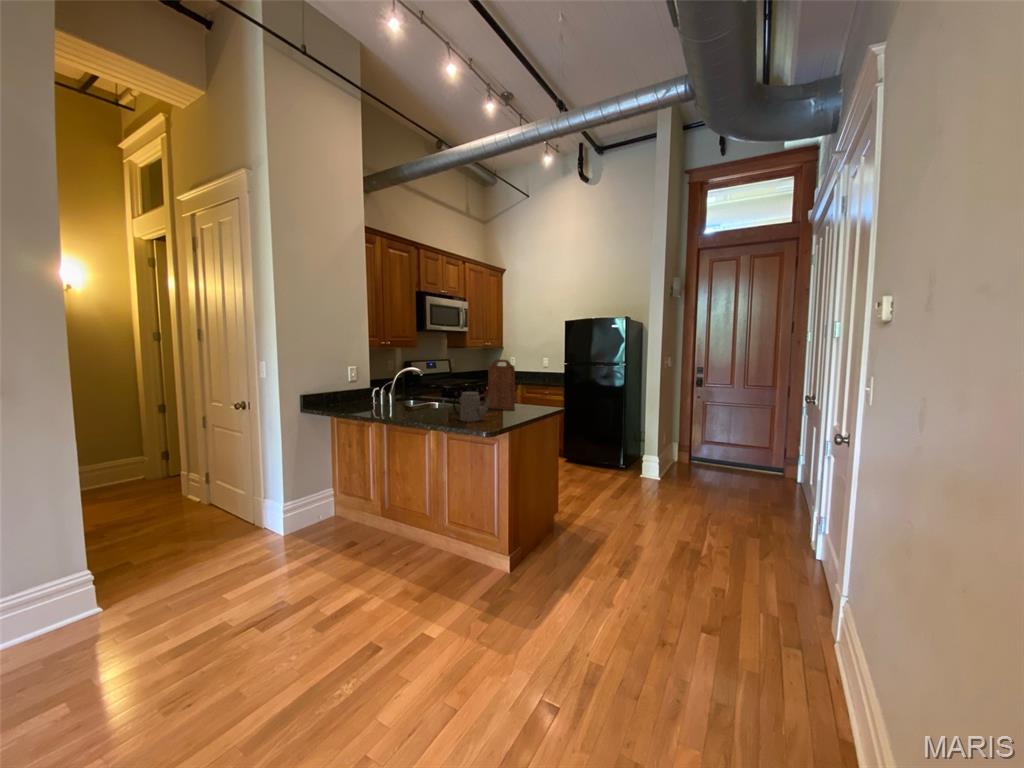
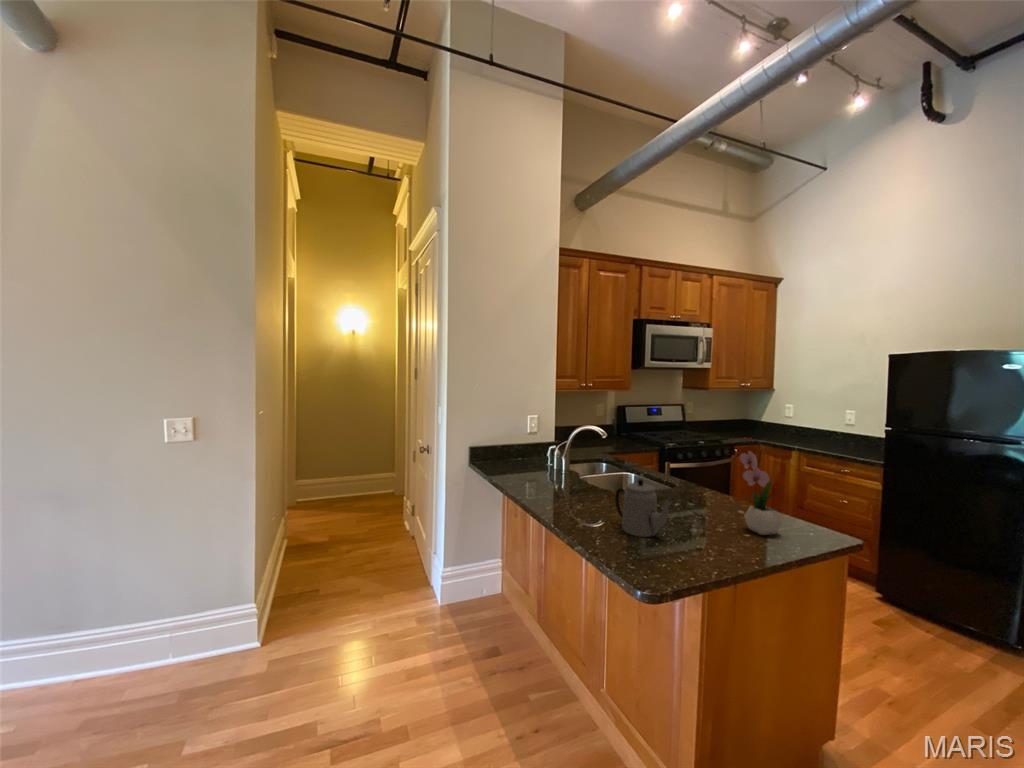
cutting board: present [488,360,515,410] -> none [693,428,739,518]
flower arrangement: none [518,360,541,413] -> present [740,438,782,535]

